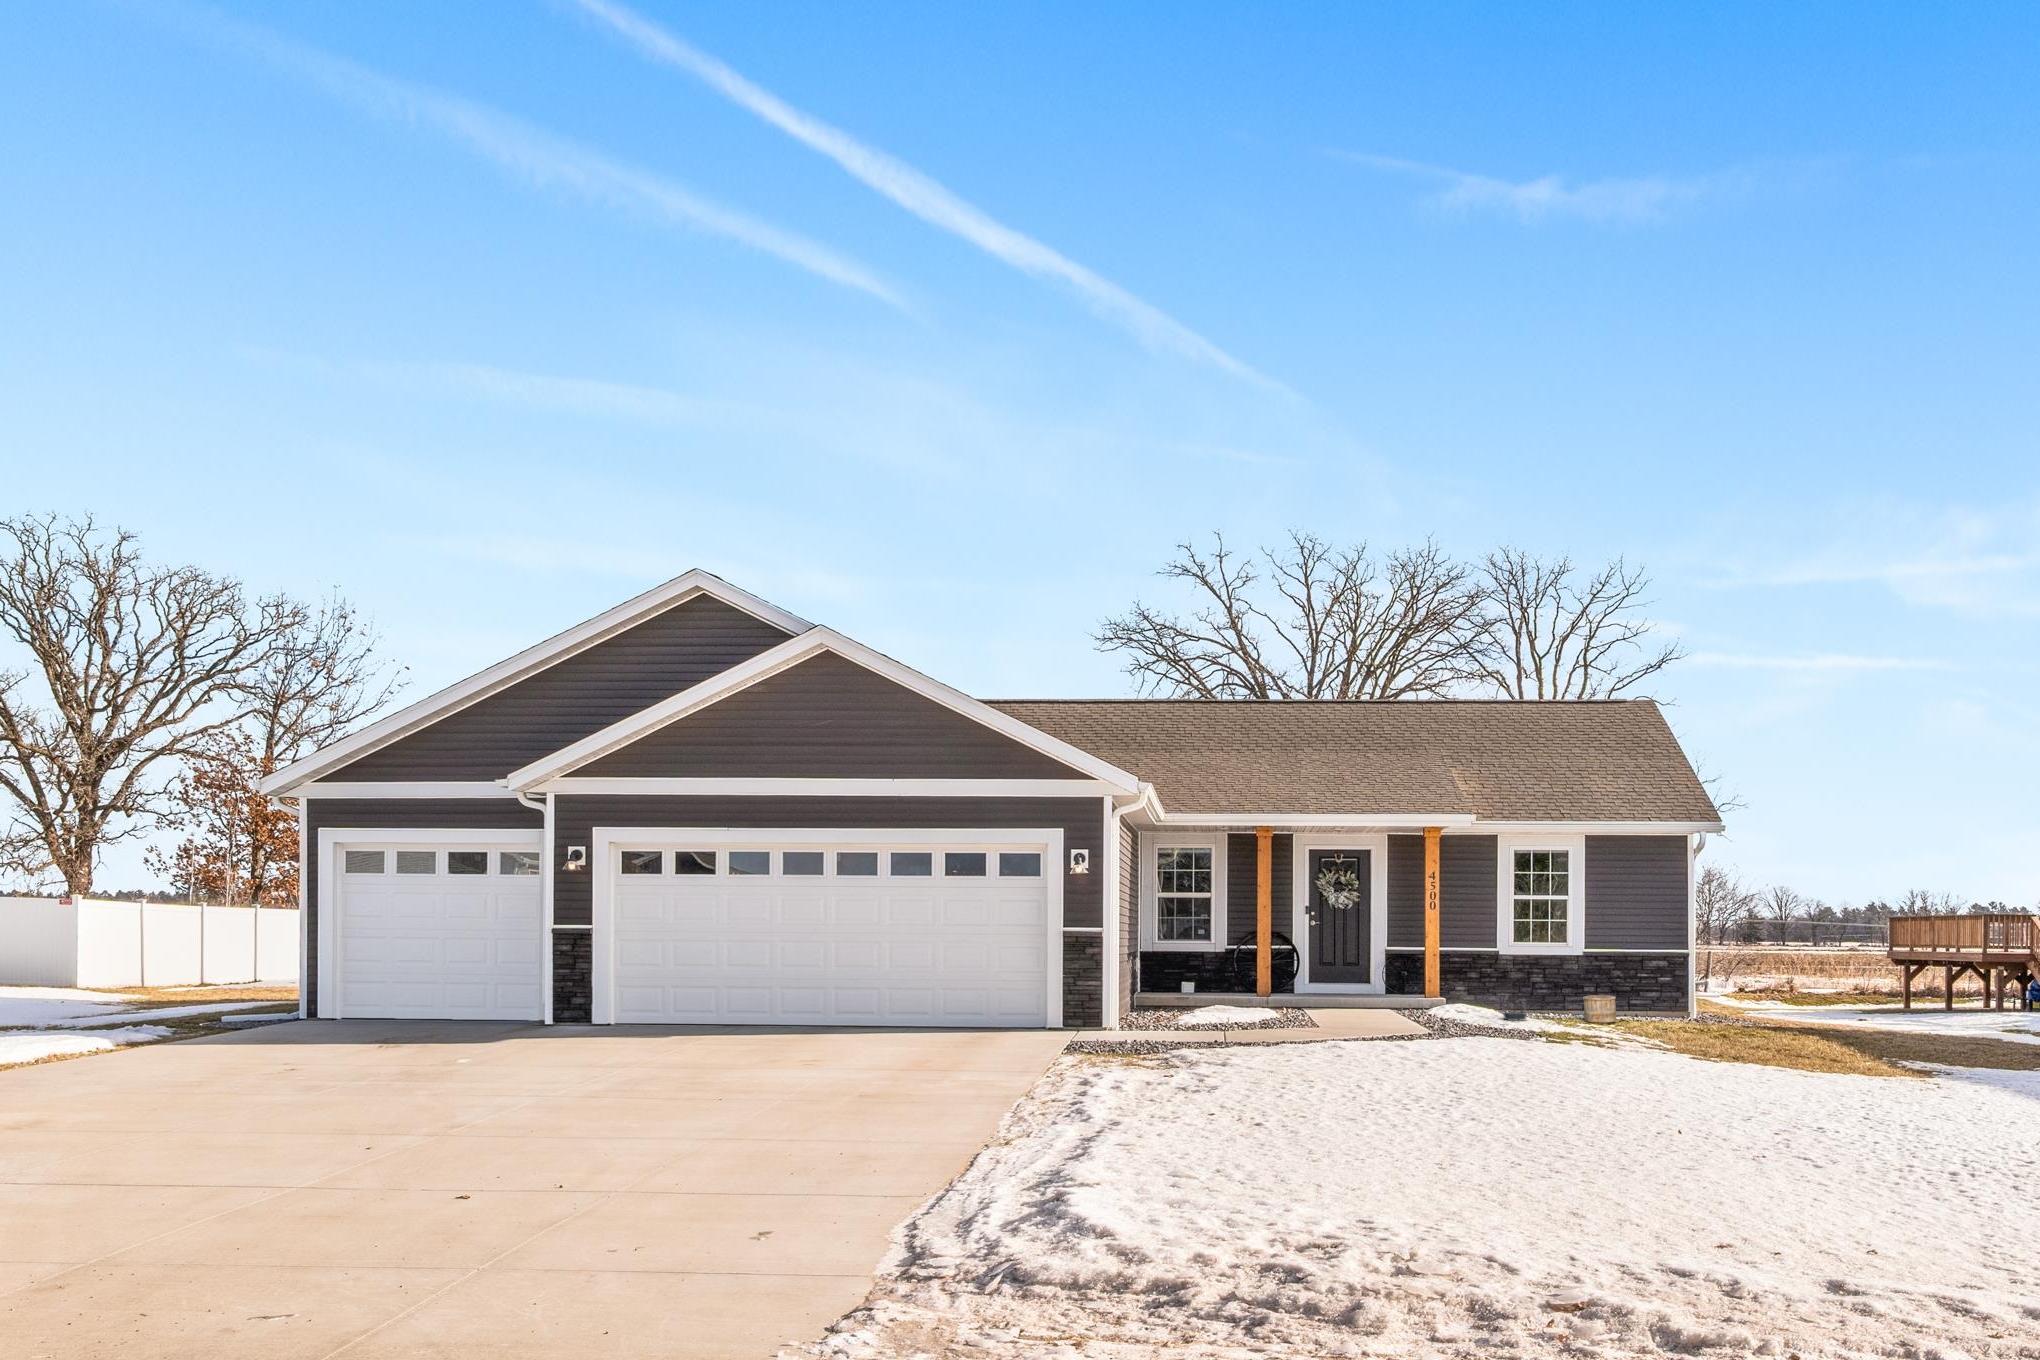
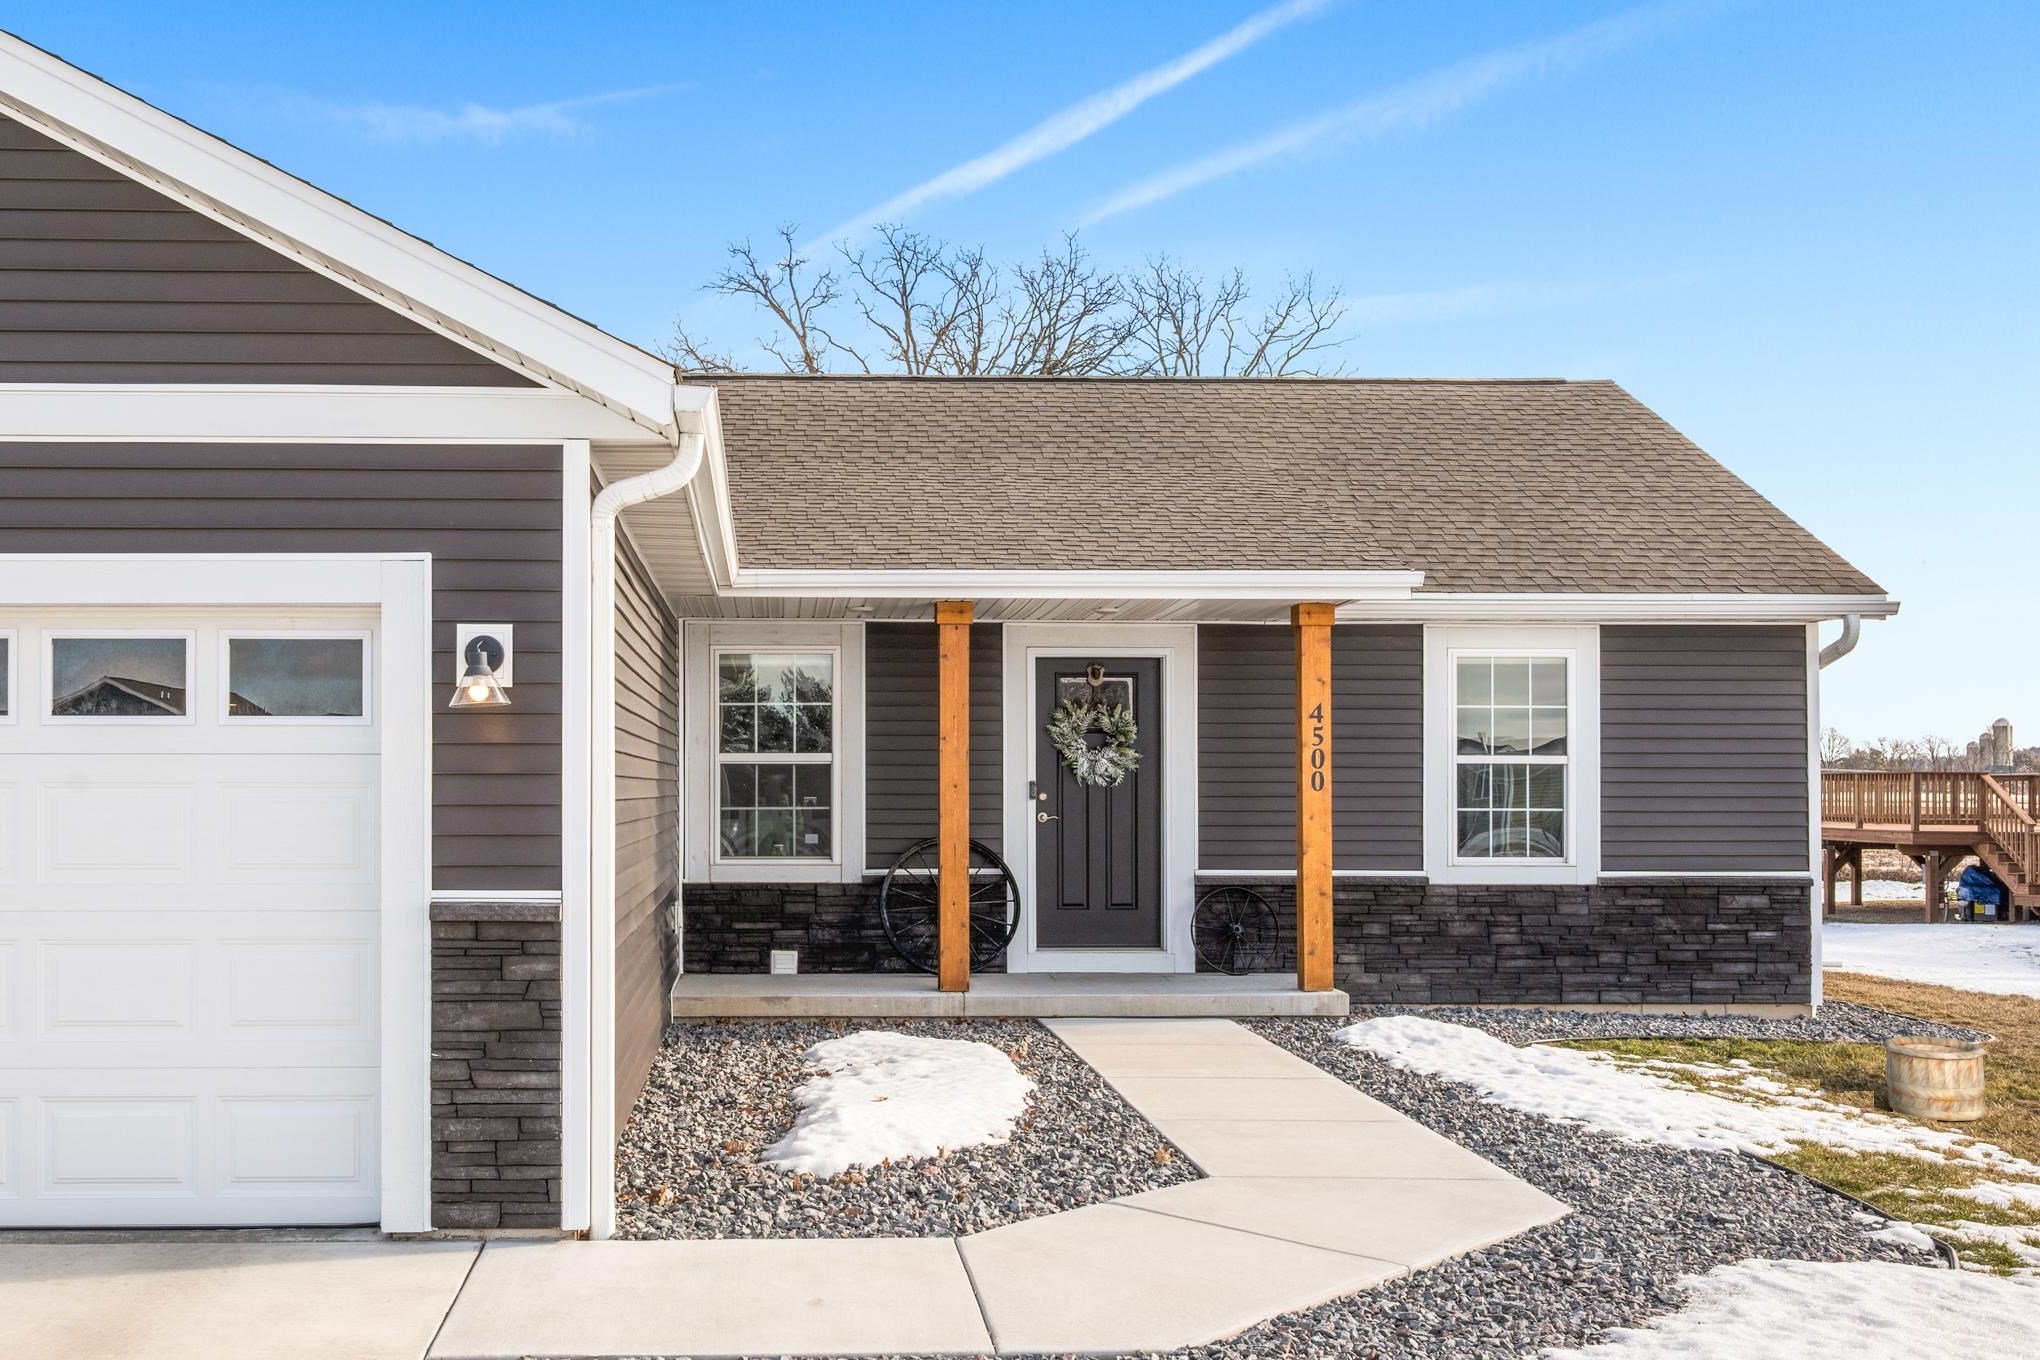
decorative plant: present [1499,994,1526,1021] -> none [1646,1032,1729,1111]

